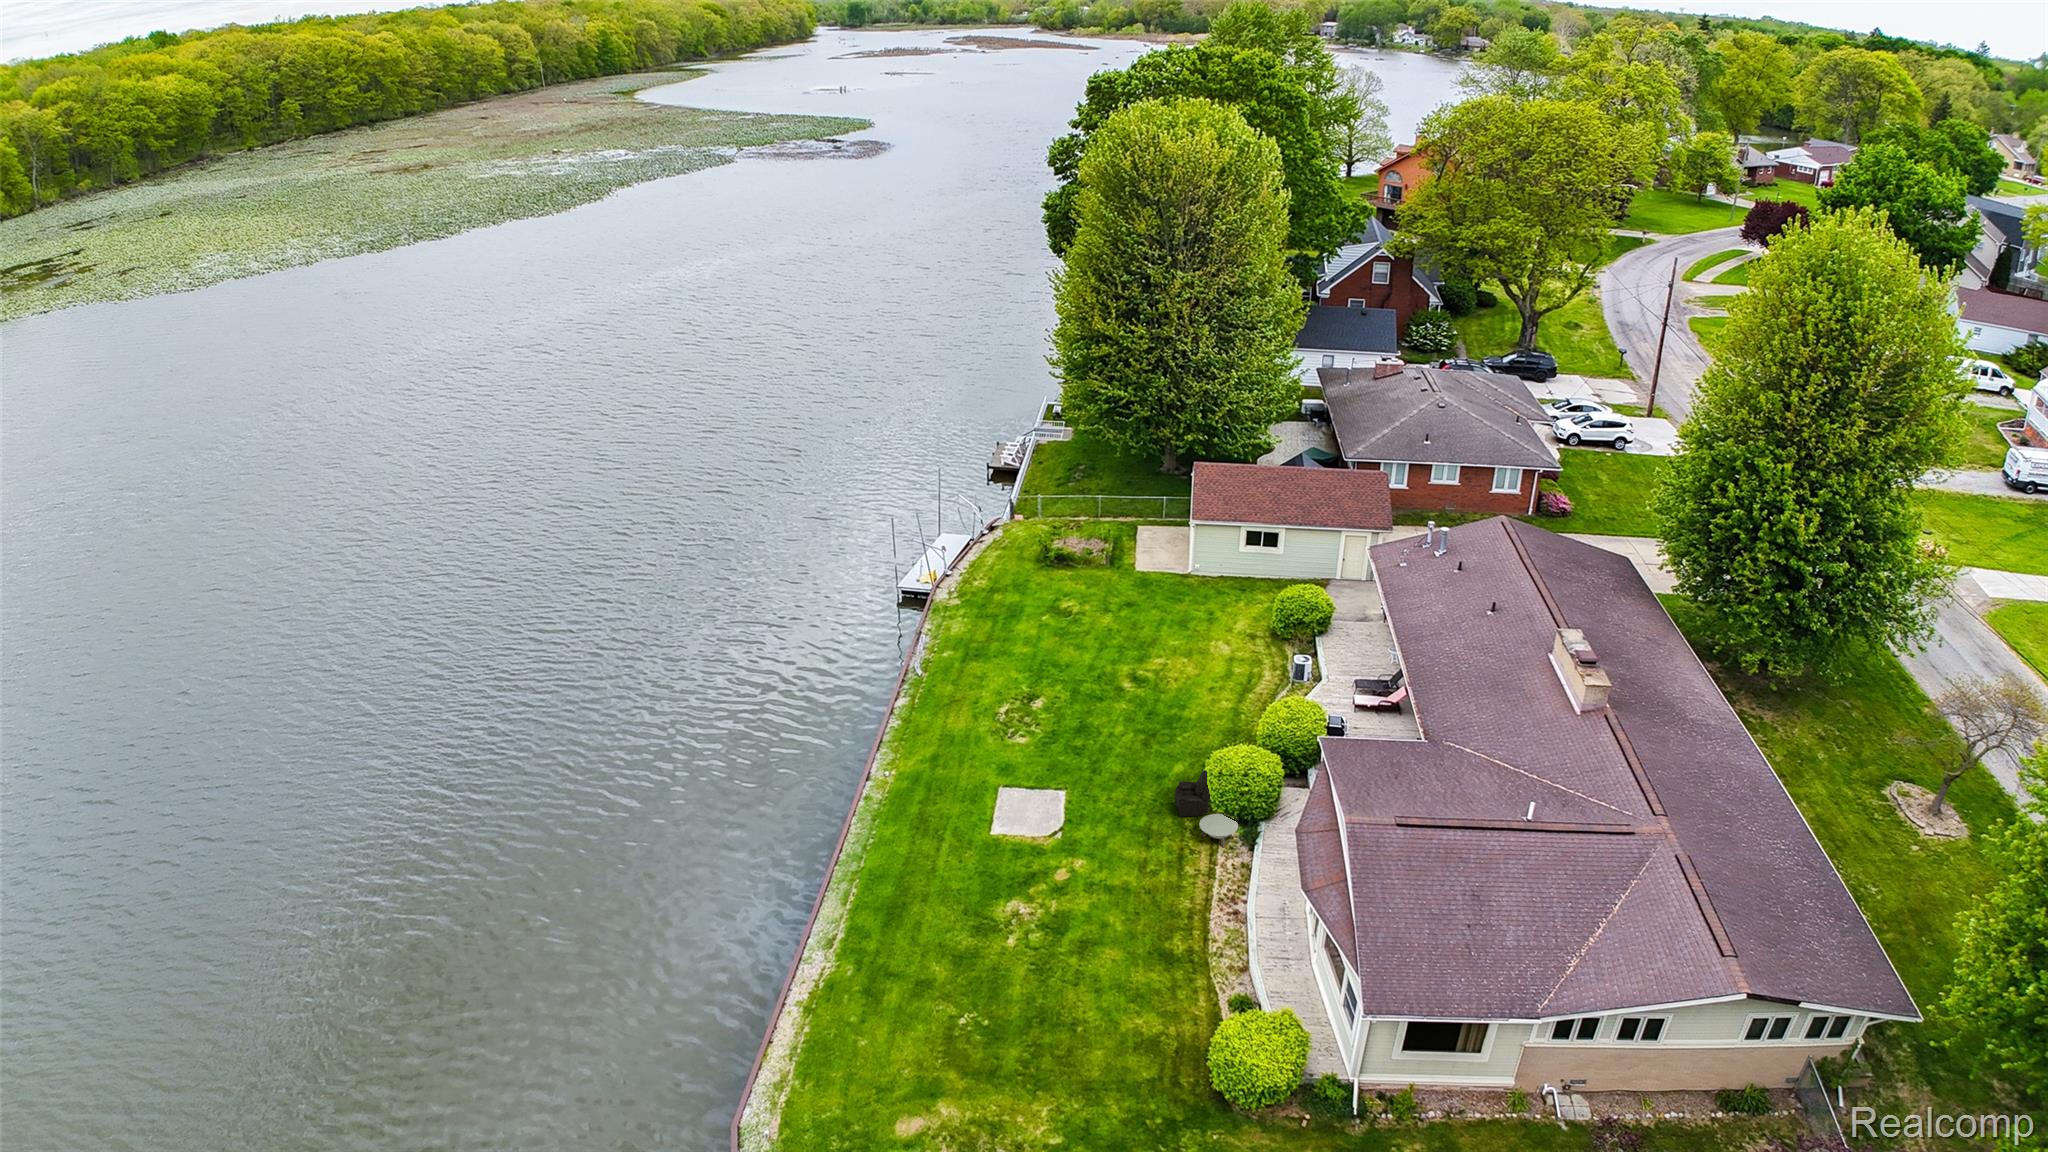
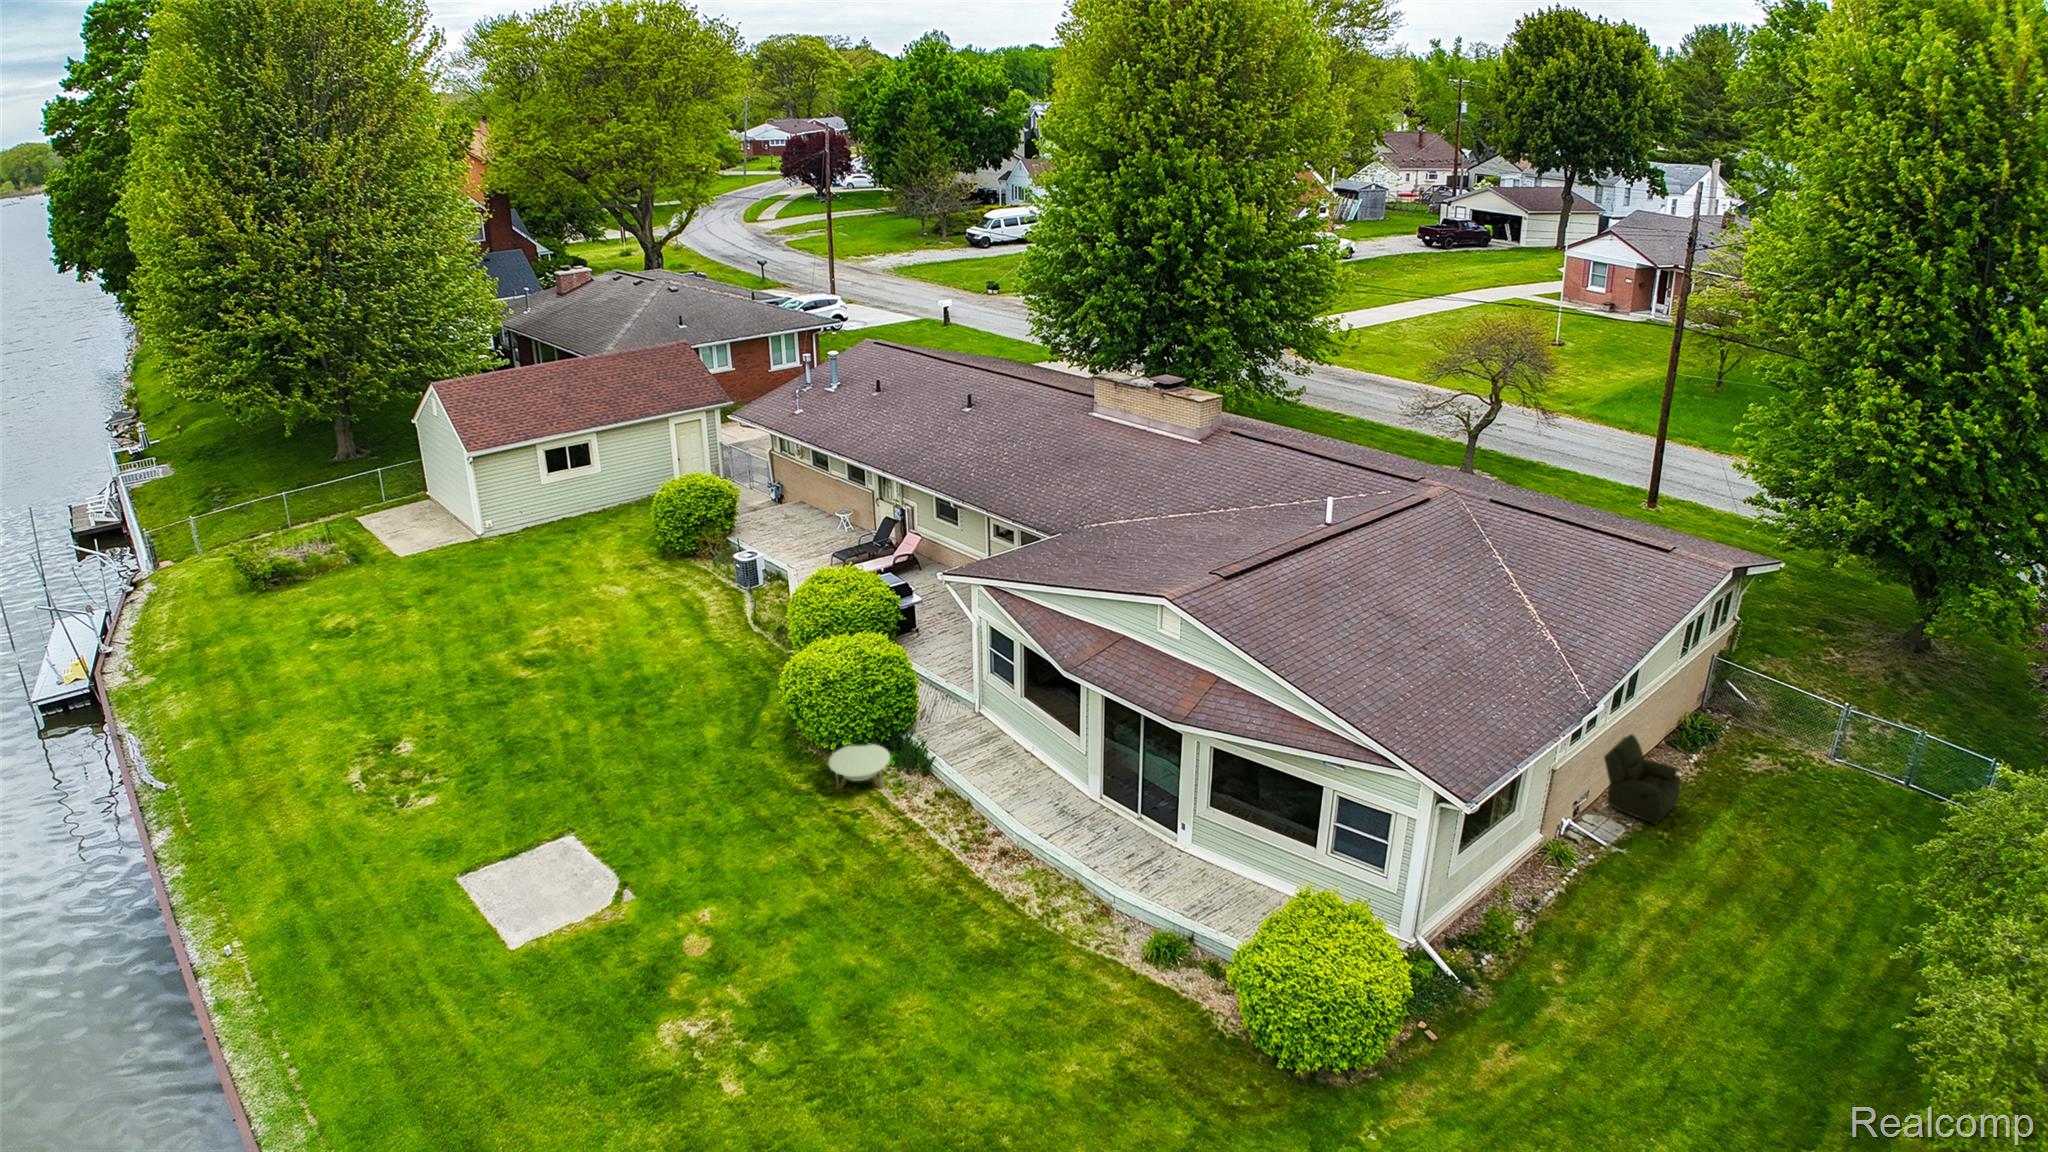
chair: present [1175,770,1210,817] -> present [1604,734,1681,824]

